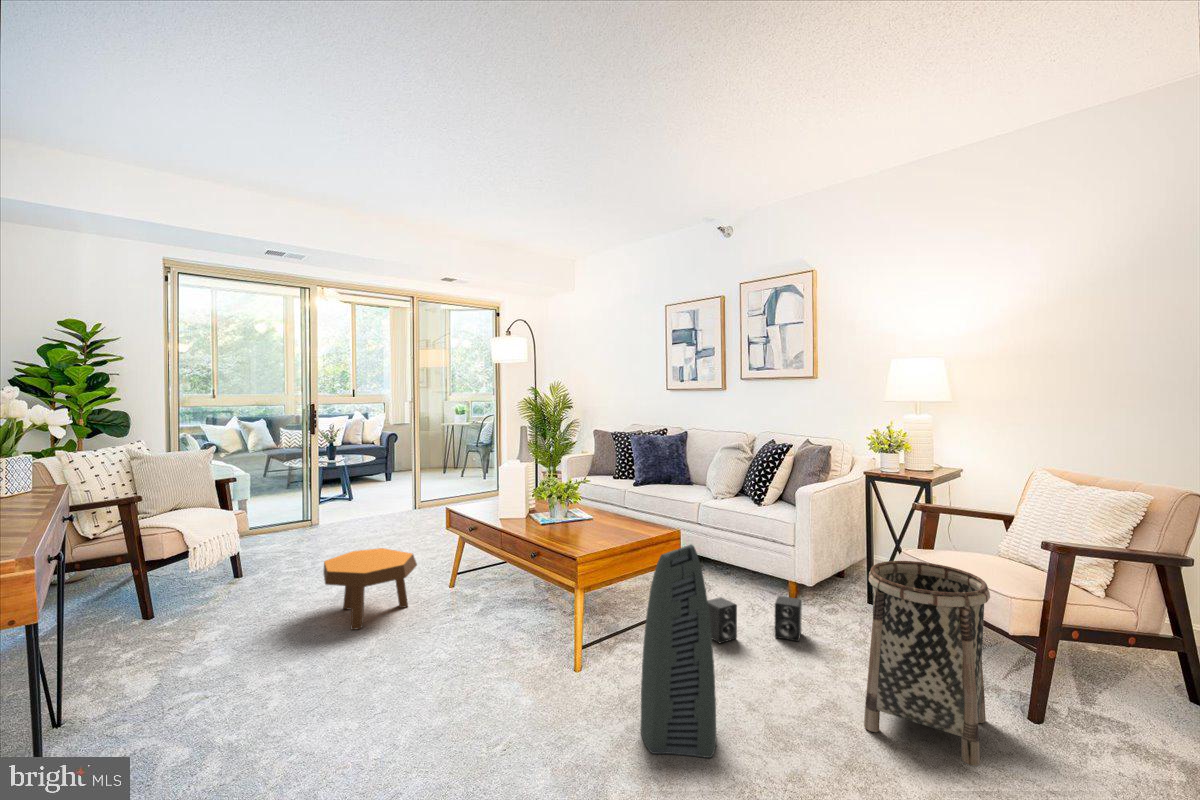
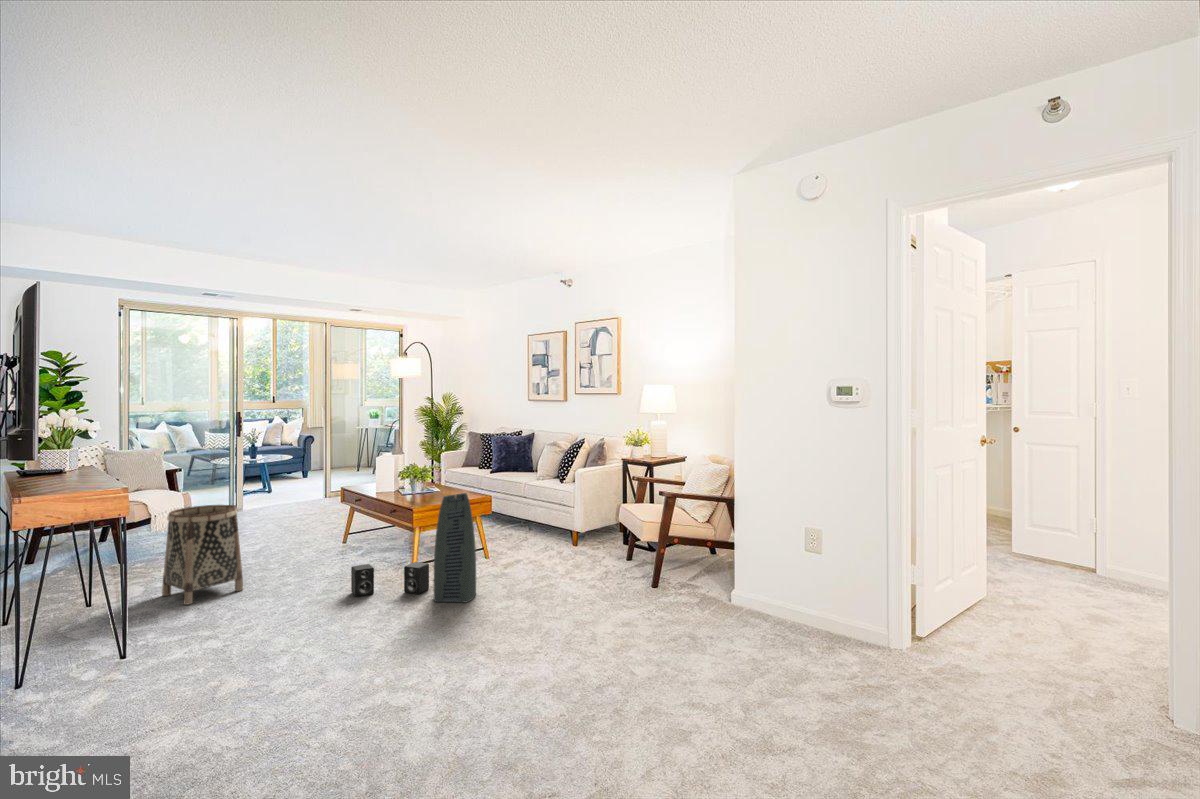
footstool: present [324,548,417,630] -> none [249,514,317,563]
basket: present [864,561,990,766] -> present [162,505,243,605]
speaker: present [708,596,802,643] -> present [351,562,429,597]

